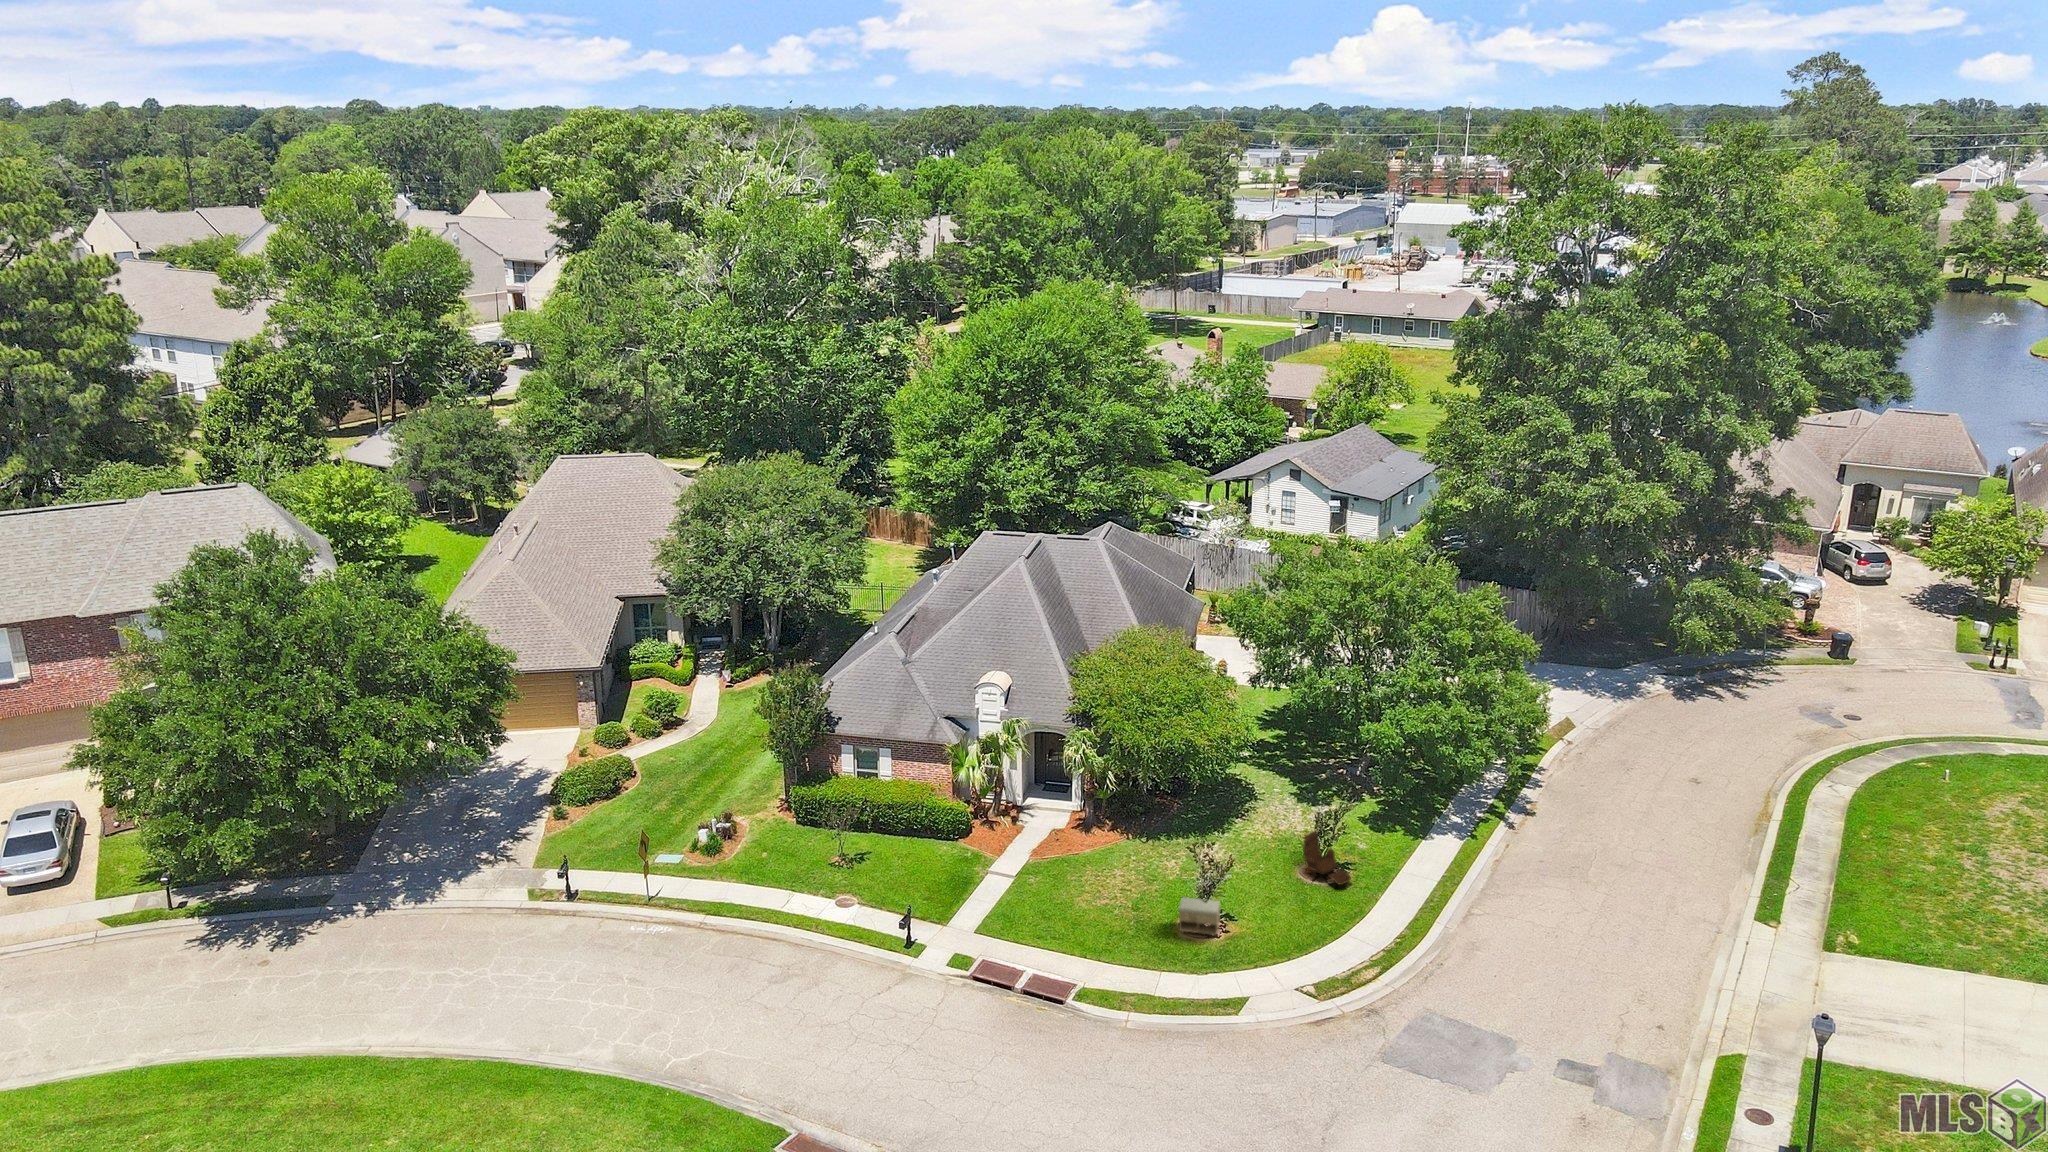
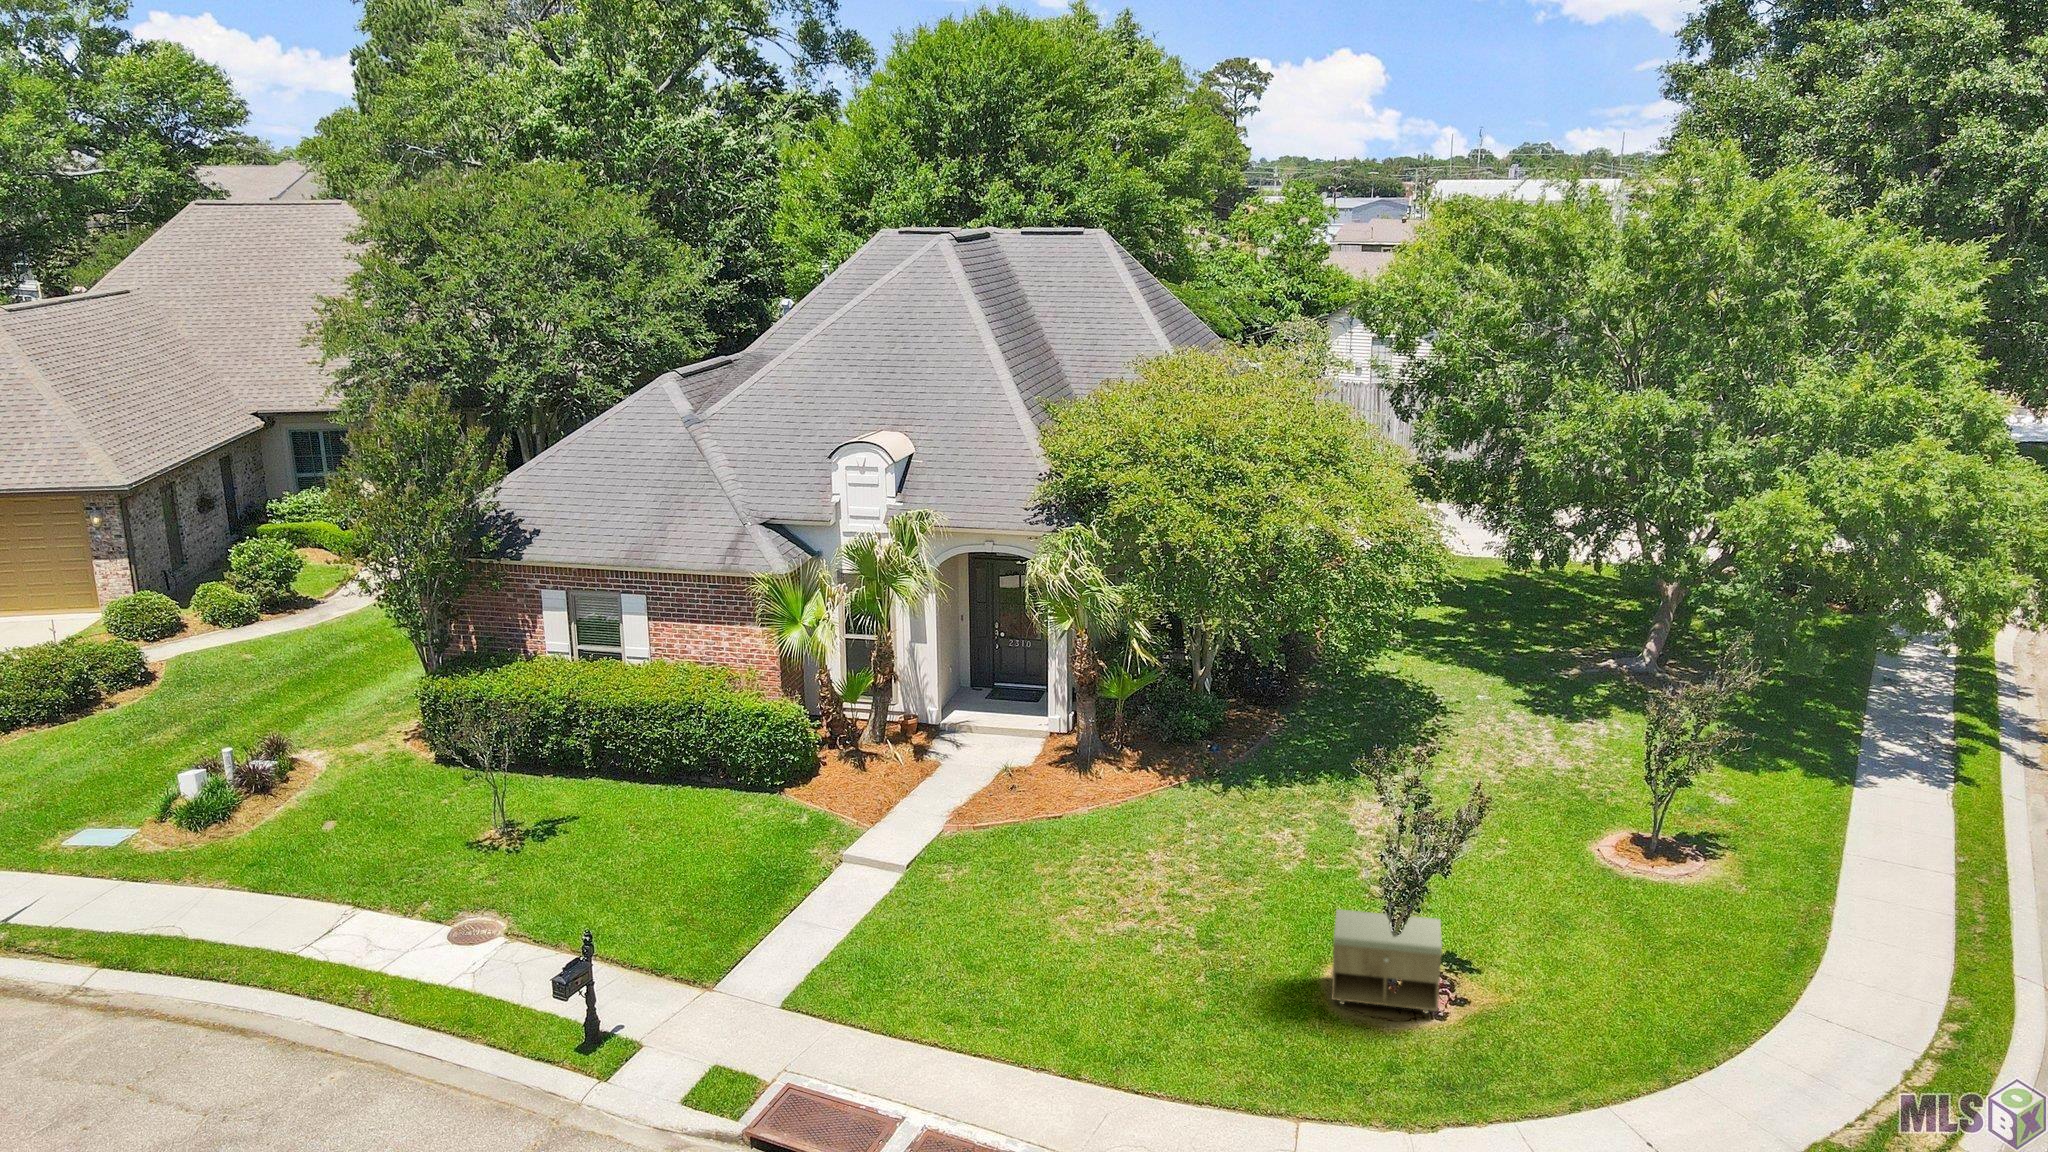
lounge chair: present [1303,831,1351,888] -> none [1613,751,1740,894]

